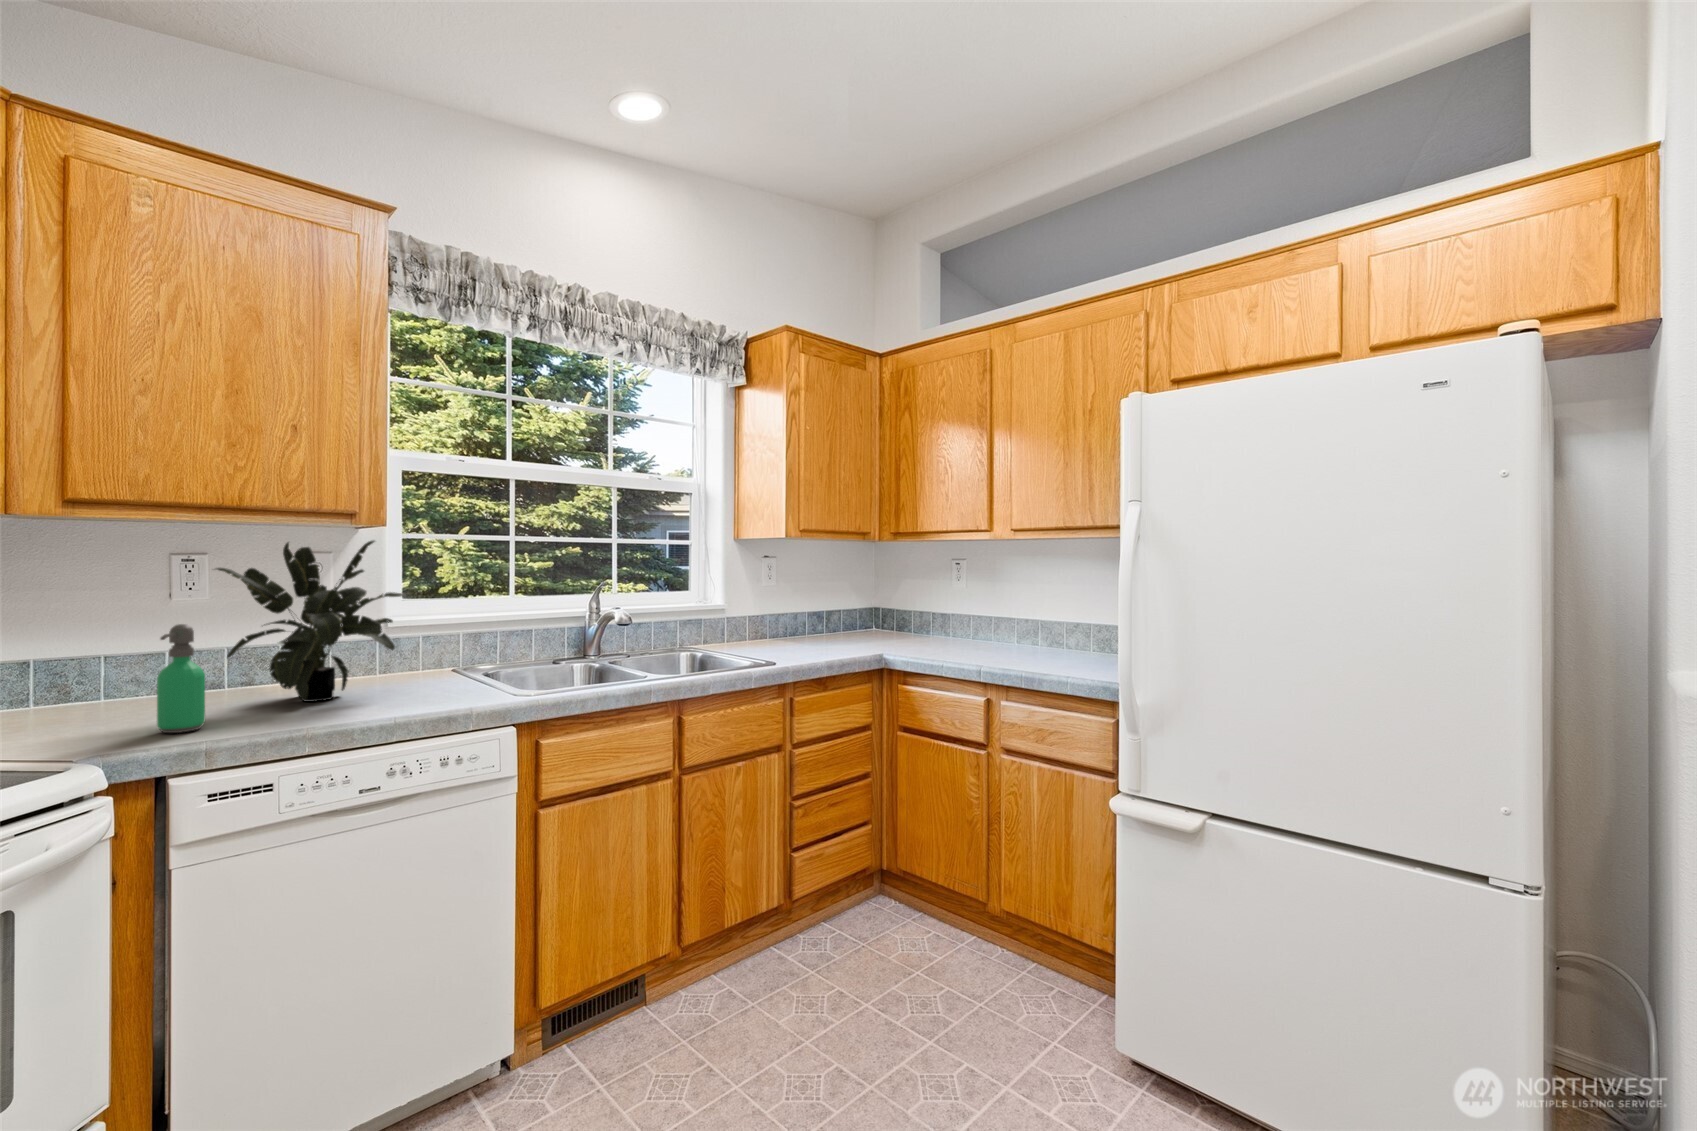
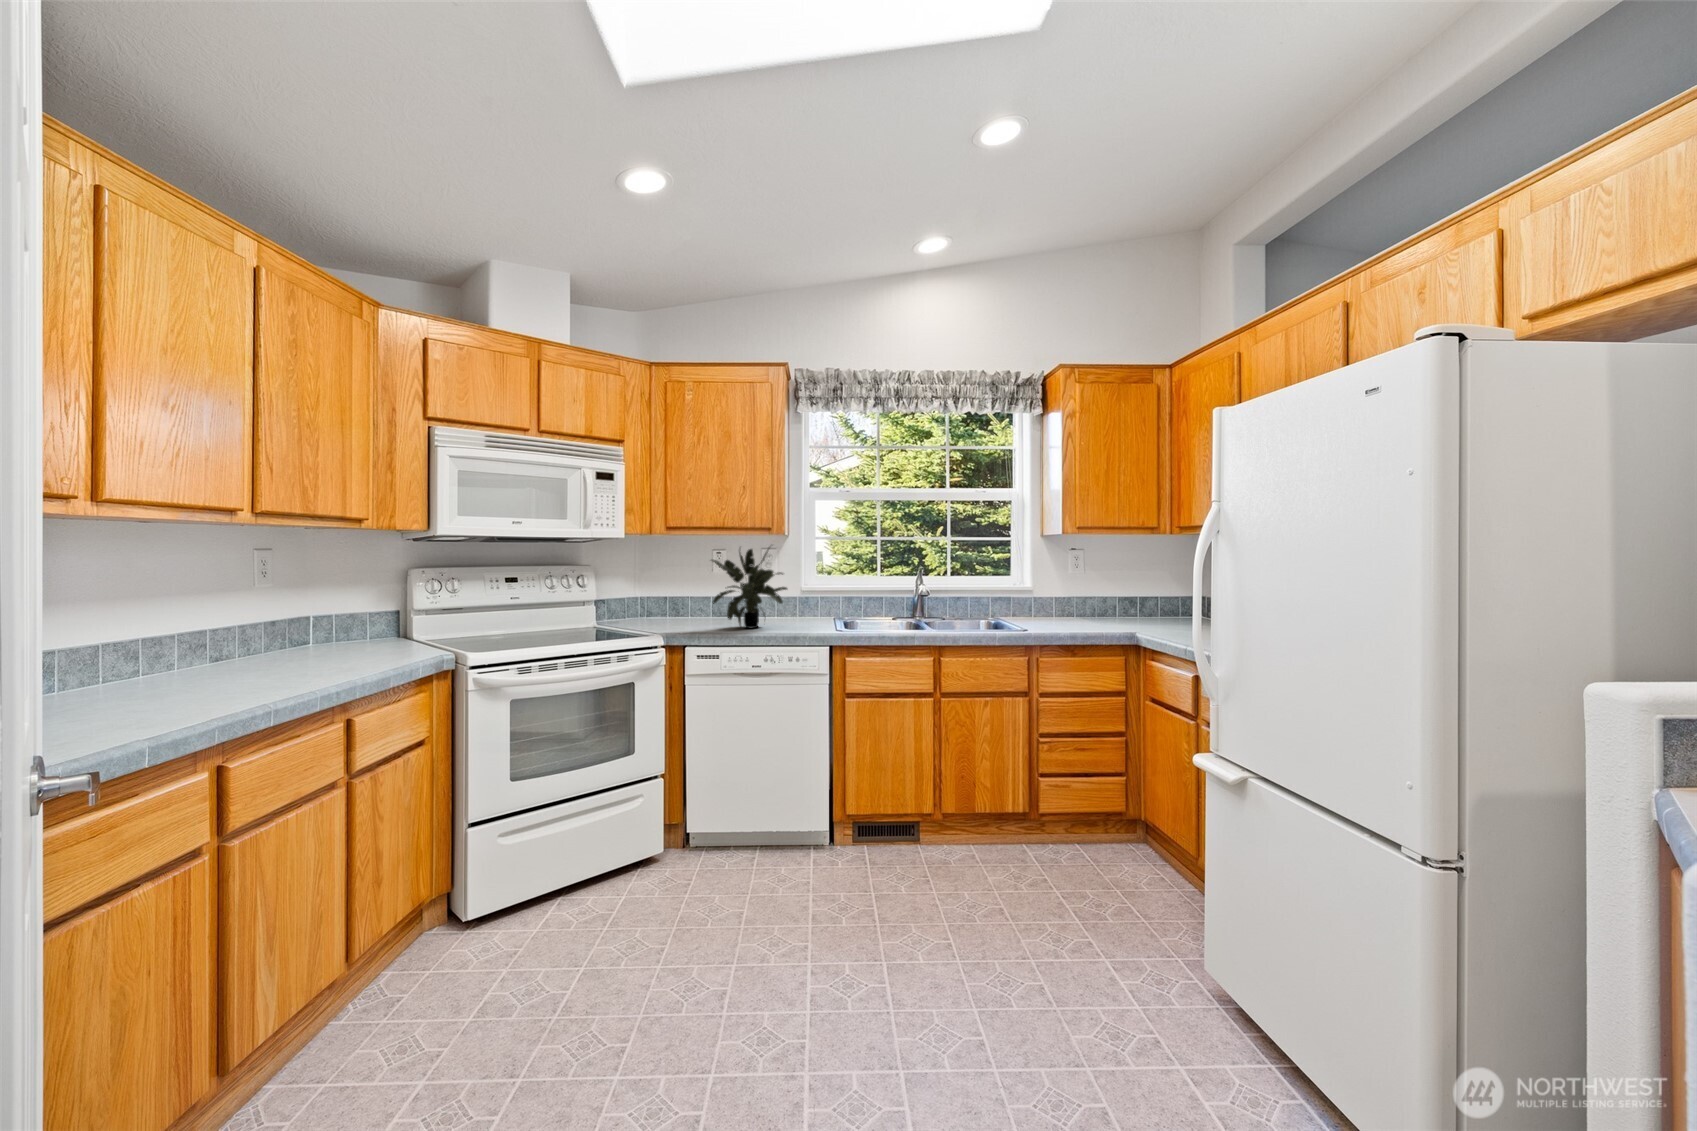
soap dispenser: present [157,624,205,733] -> none [674,585,694,634]

